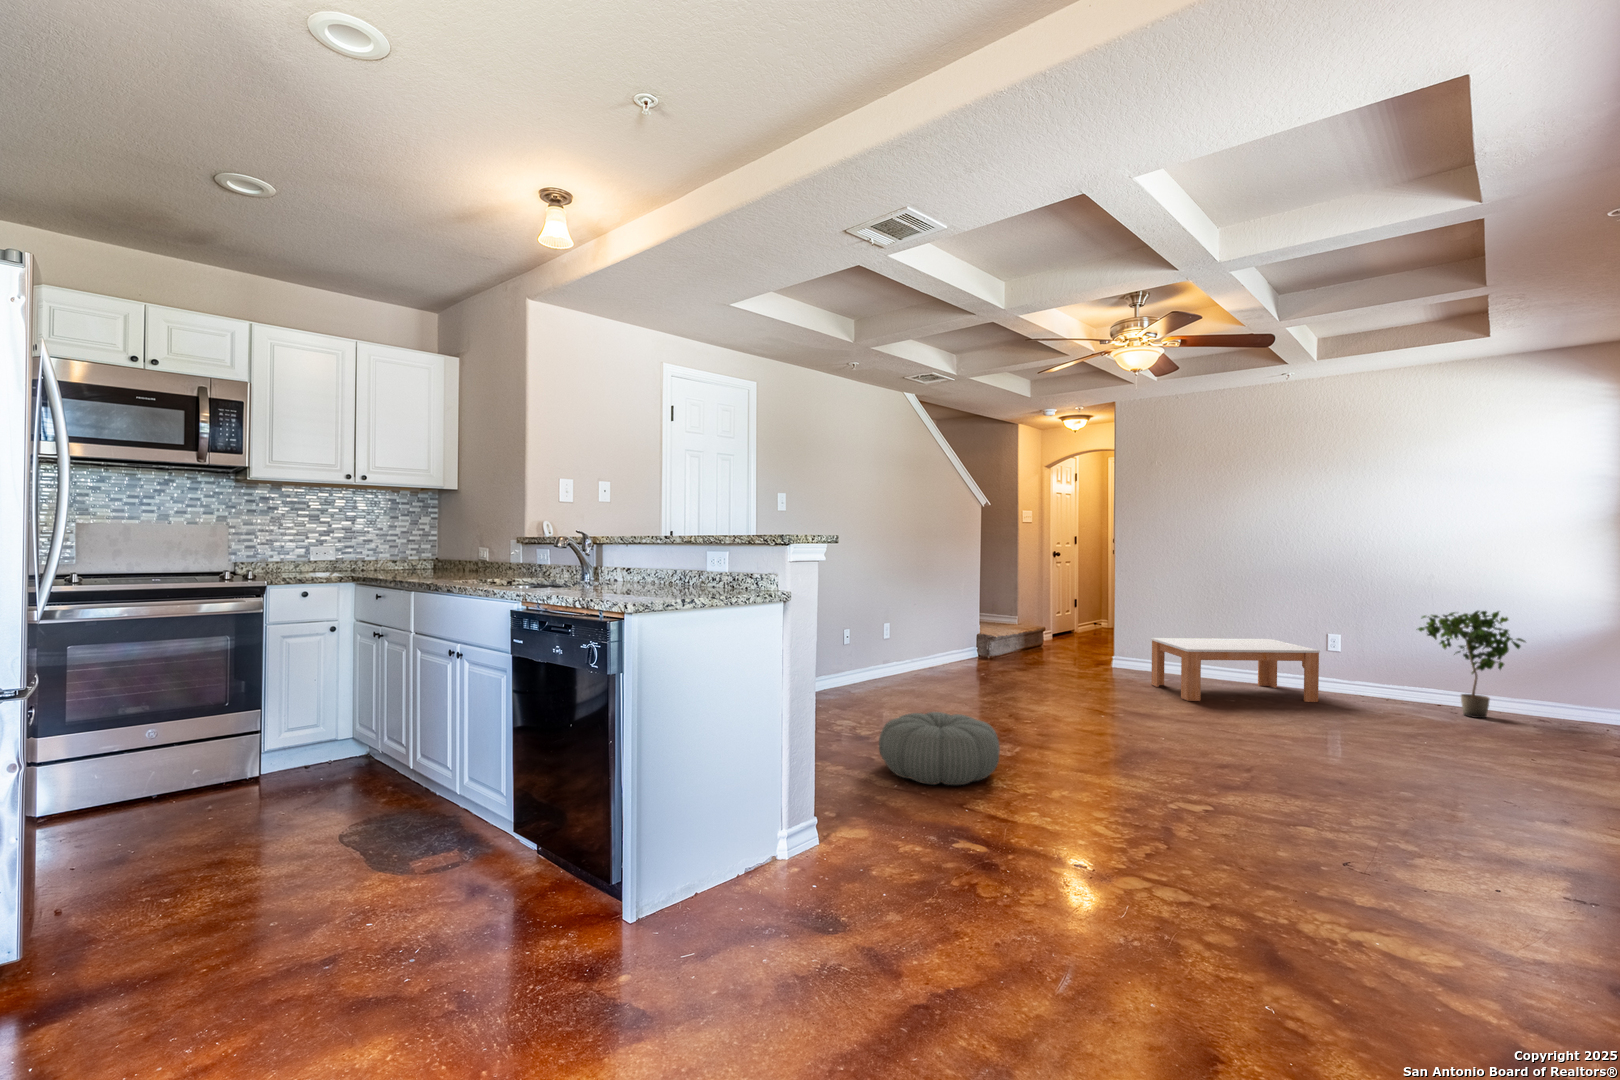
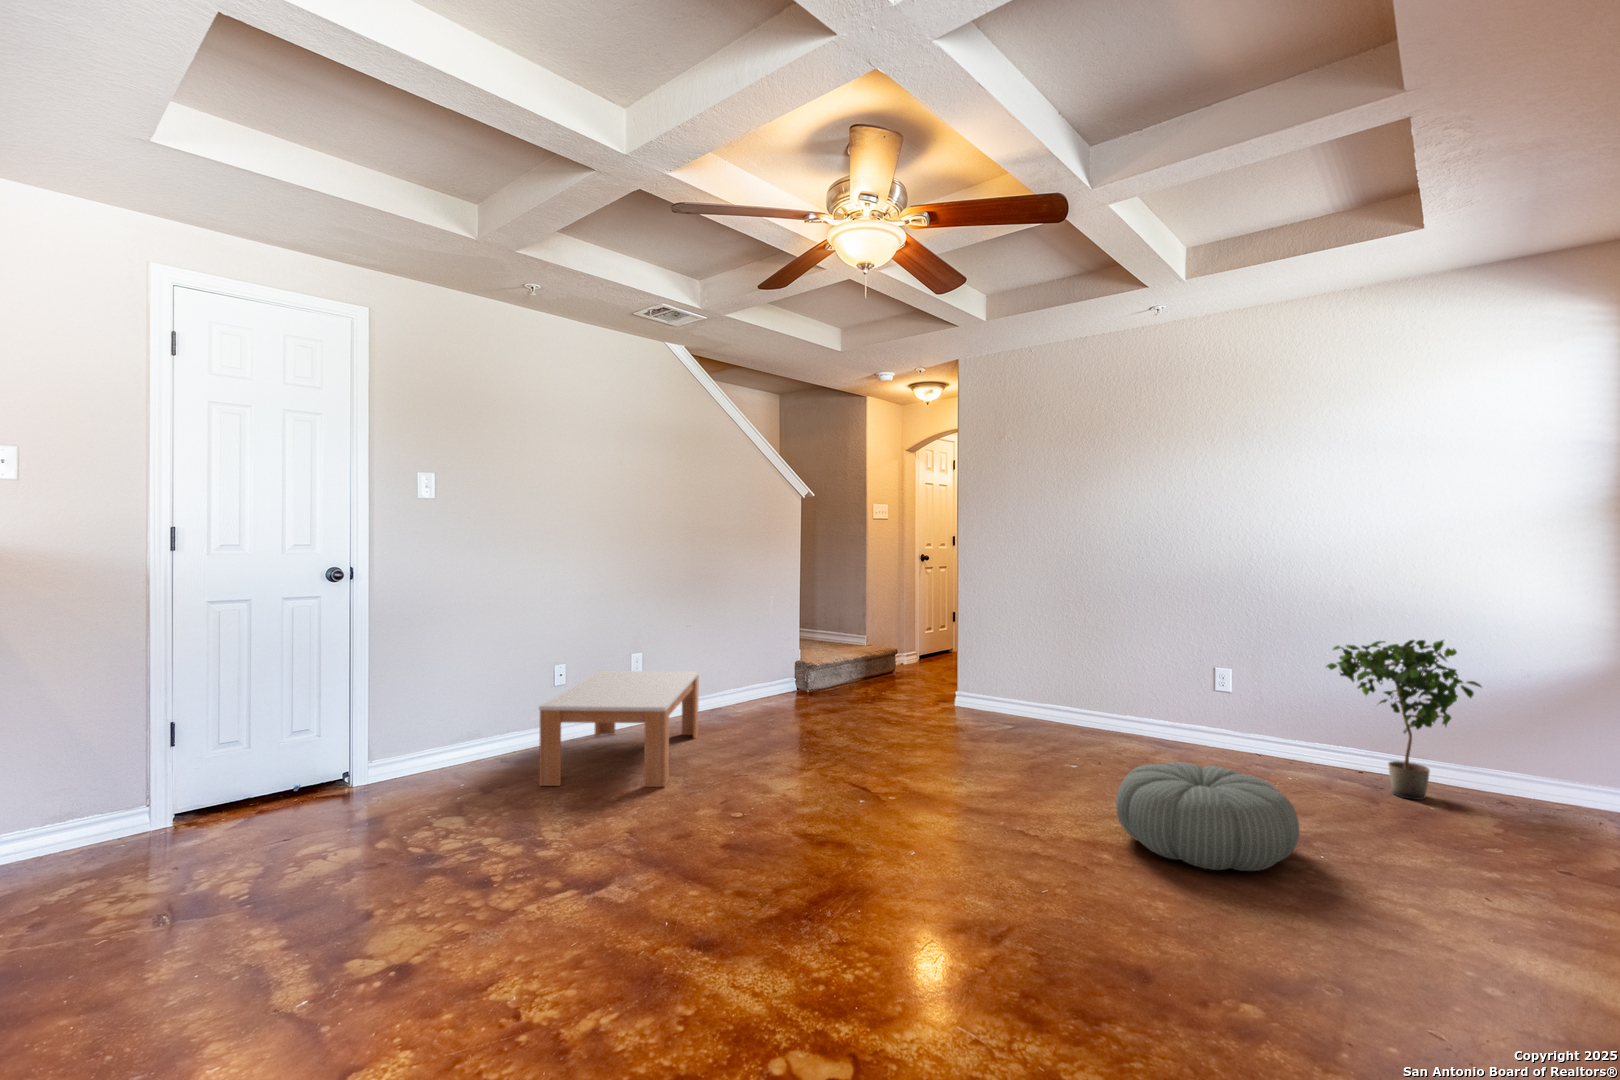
coffee table: present [1151,638,1320,702] -> present [539,671,699,787]
pouf: present [879,712,1000,785] -> present [1116,762,1300,871]

